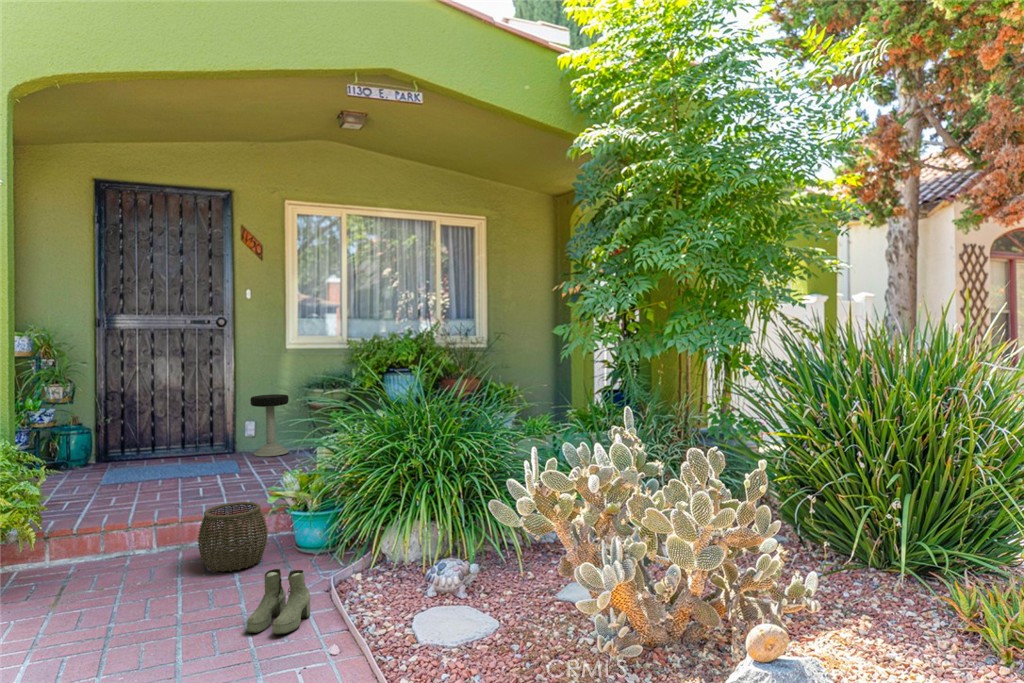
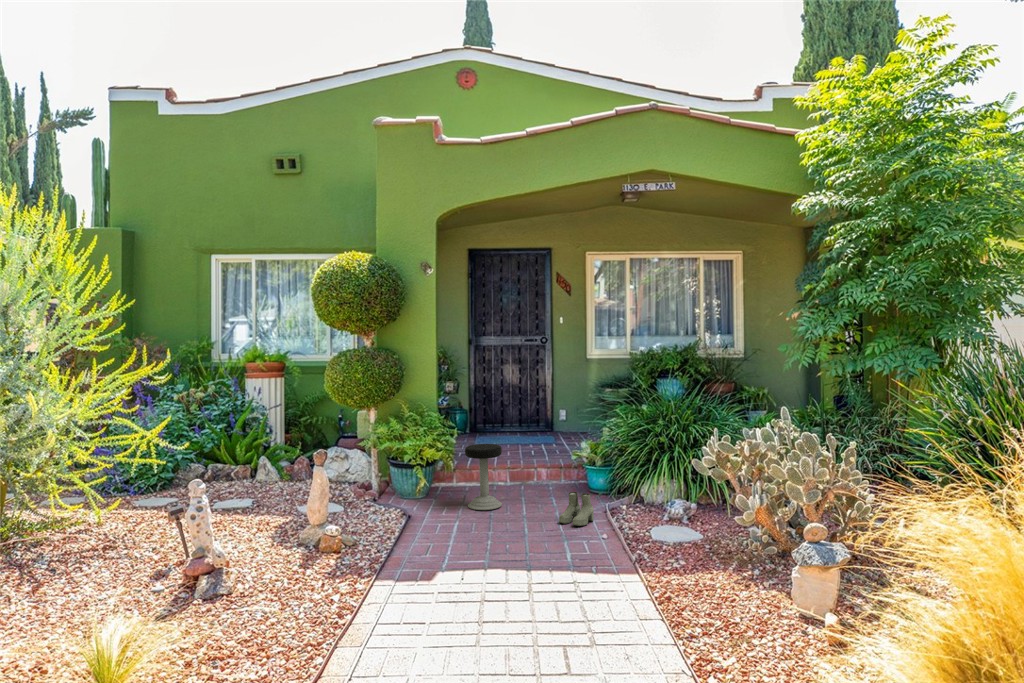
stool: present [250,394,289,457] -> present [465,444,502,510]
woven basket: present [198,502,268,572] -> none [533,457,572,496]

